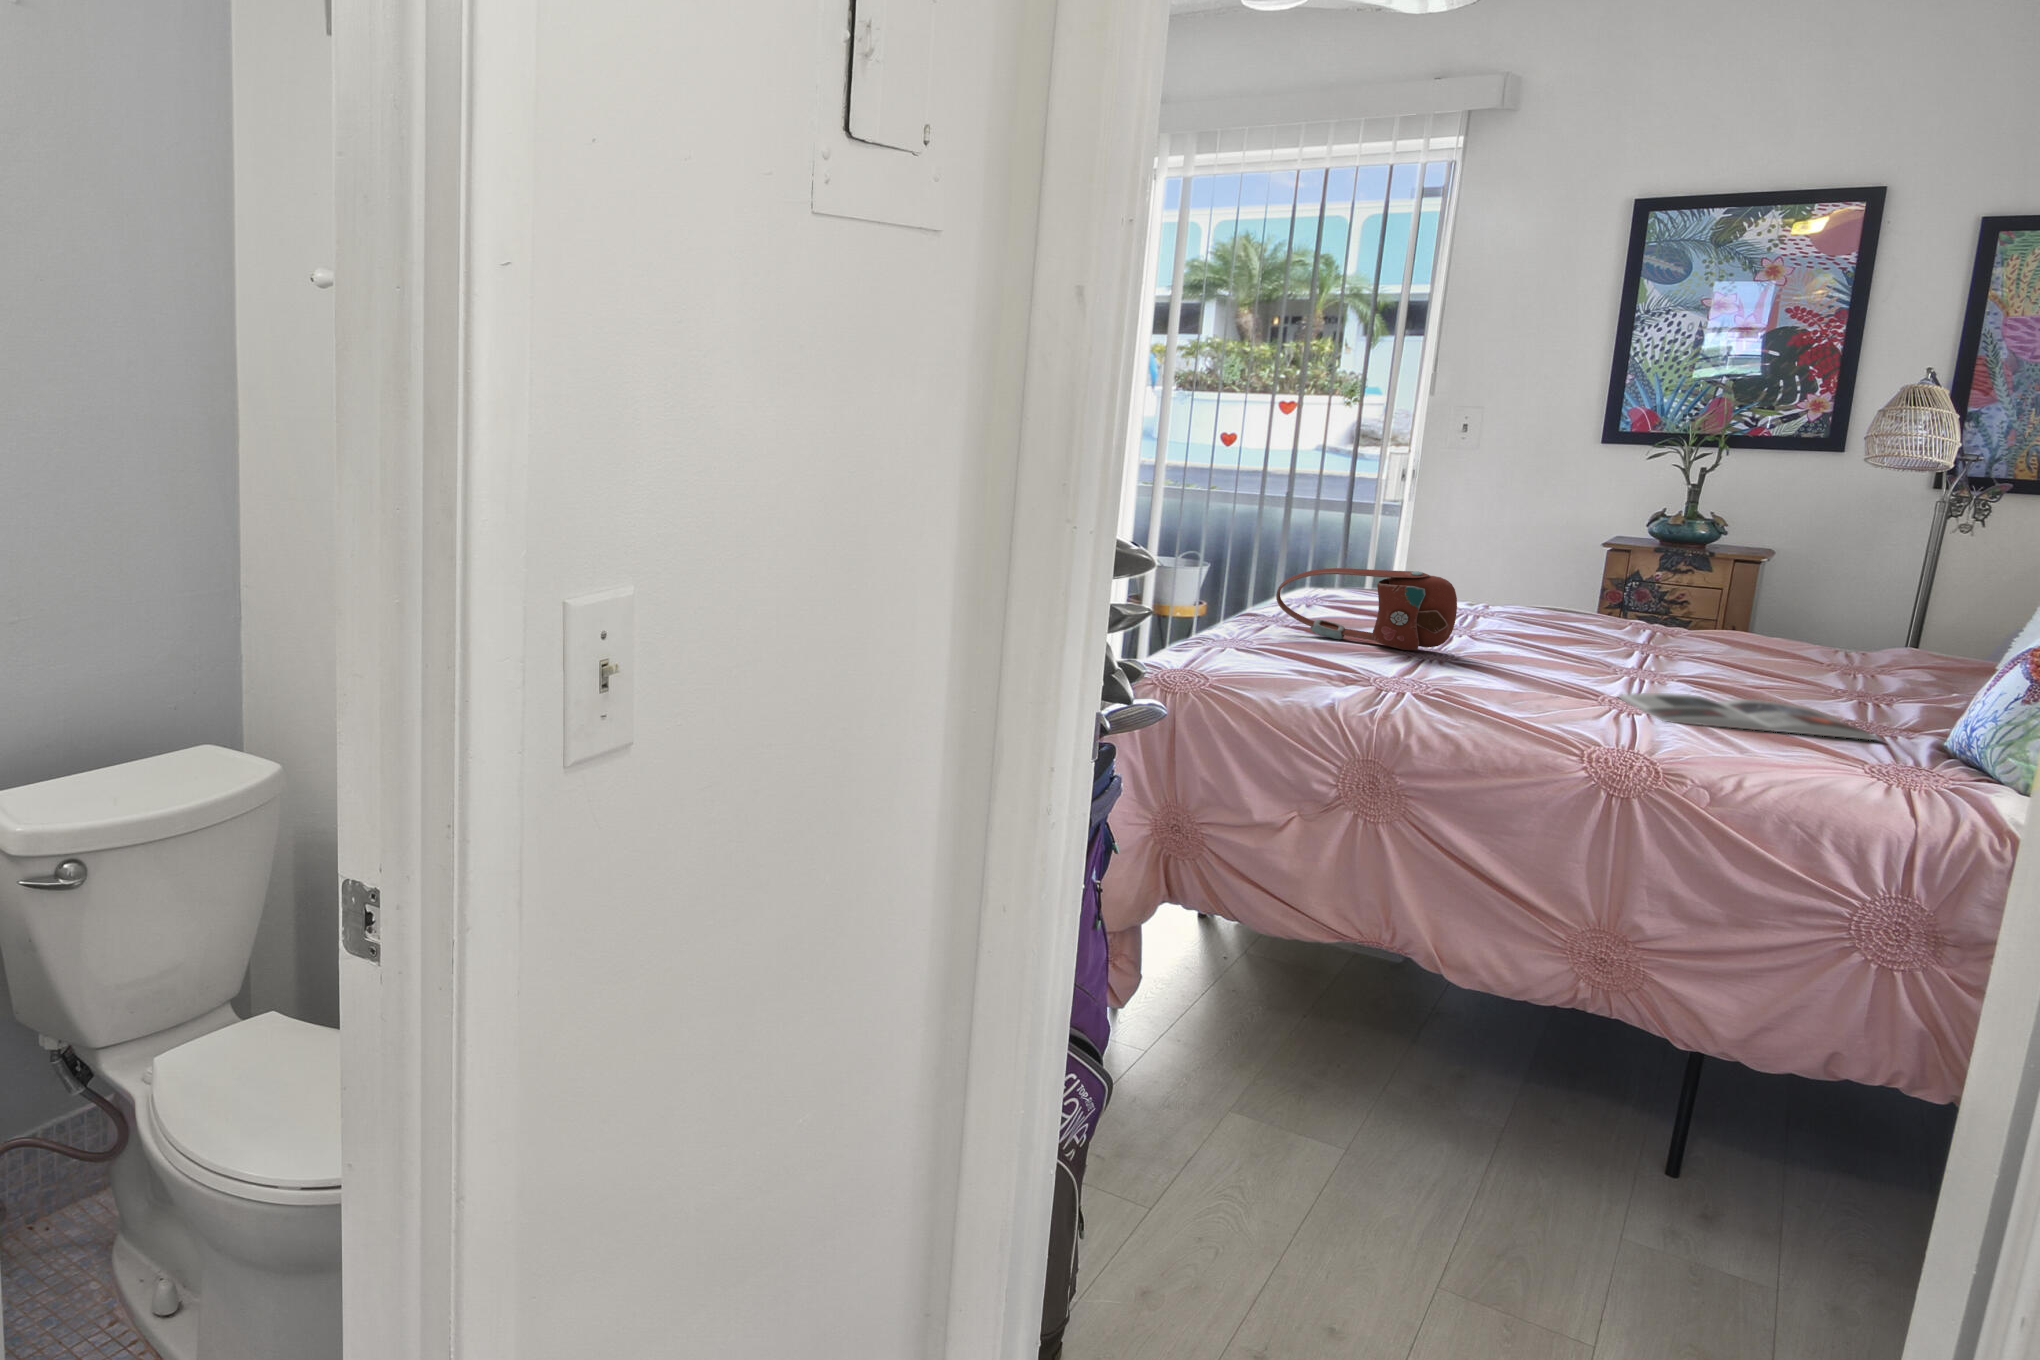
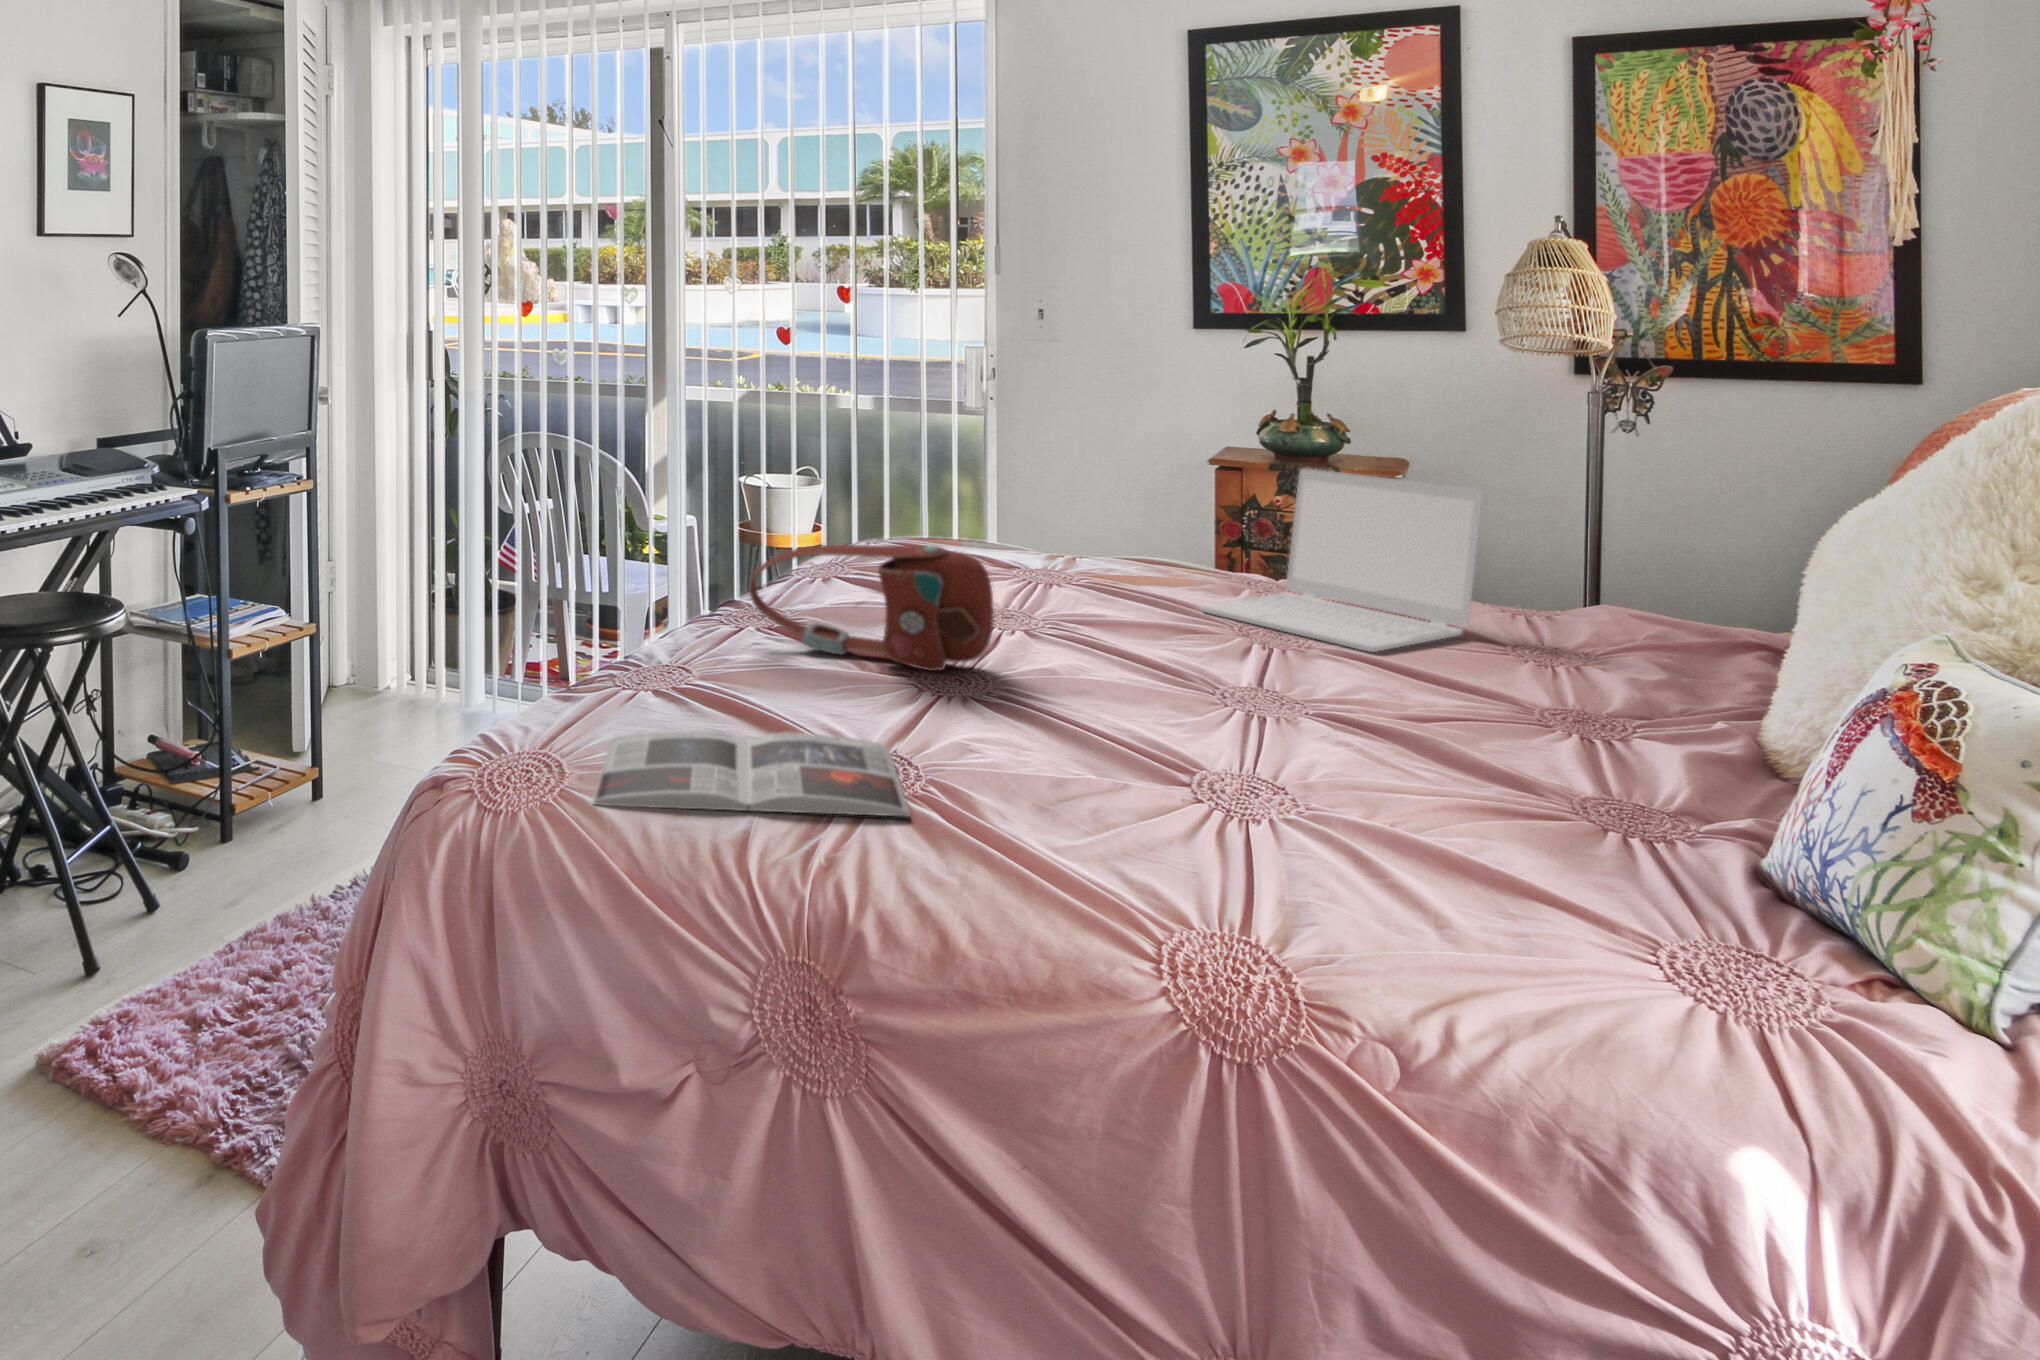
laptop: none [1593,545,1827,666] -> present [1201,468,1483,652]
magazine: present [1618,693,1884,740] -> present [593,730,911,817]

